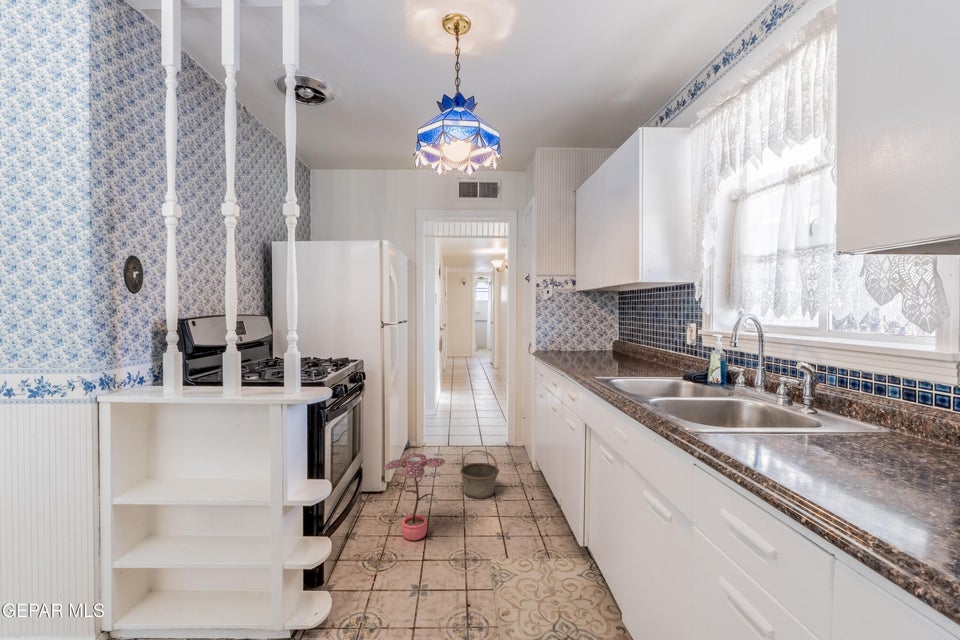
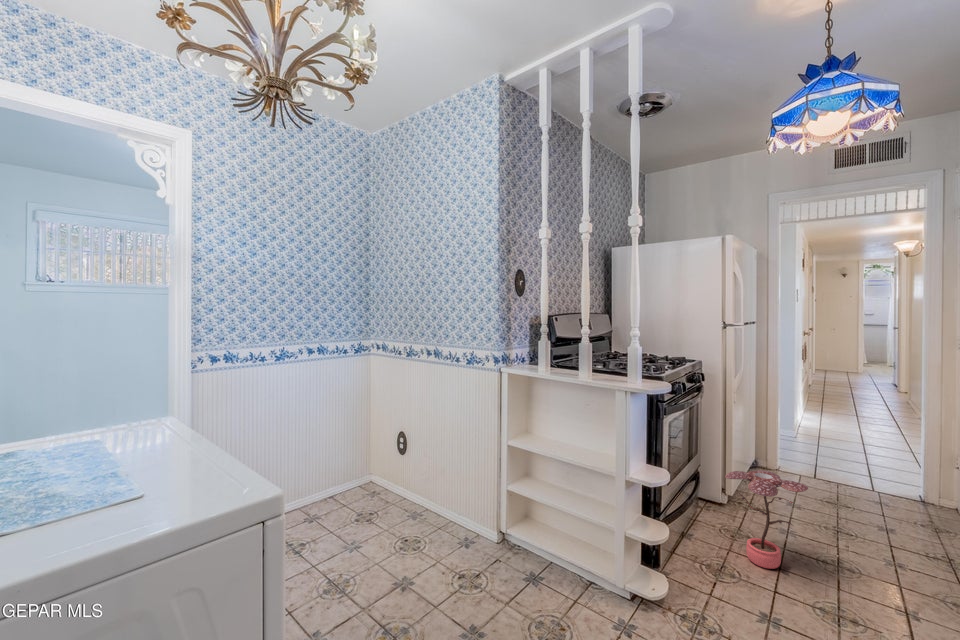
basket: present [460,450,499,499] -> none [832,488,903,557]

